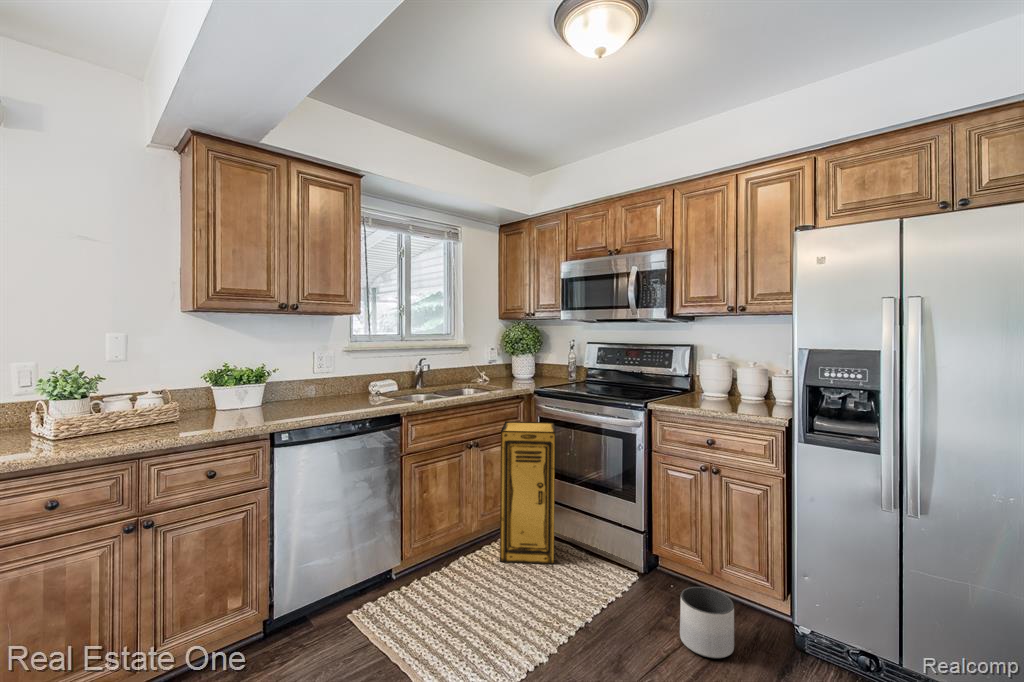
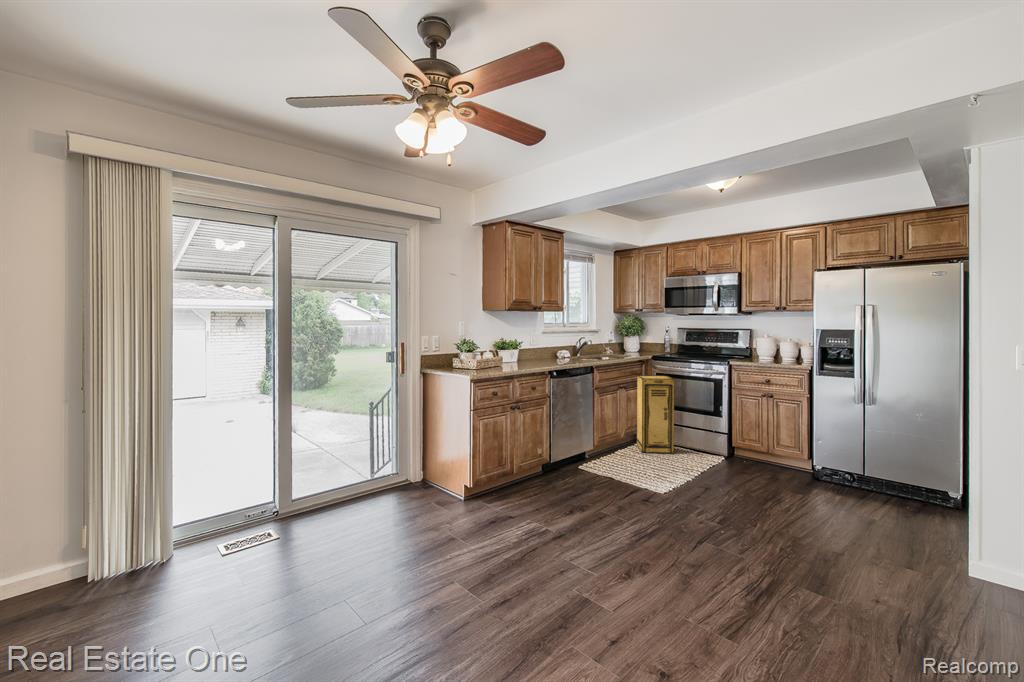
planter: present [680,587,734,658] -> none [755,452,783,480]

